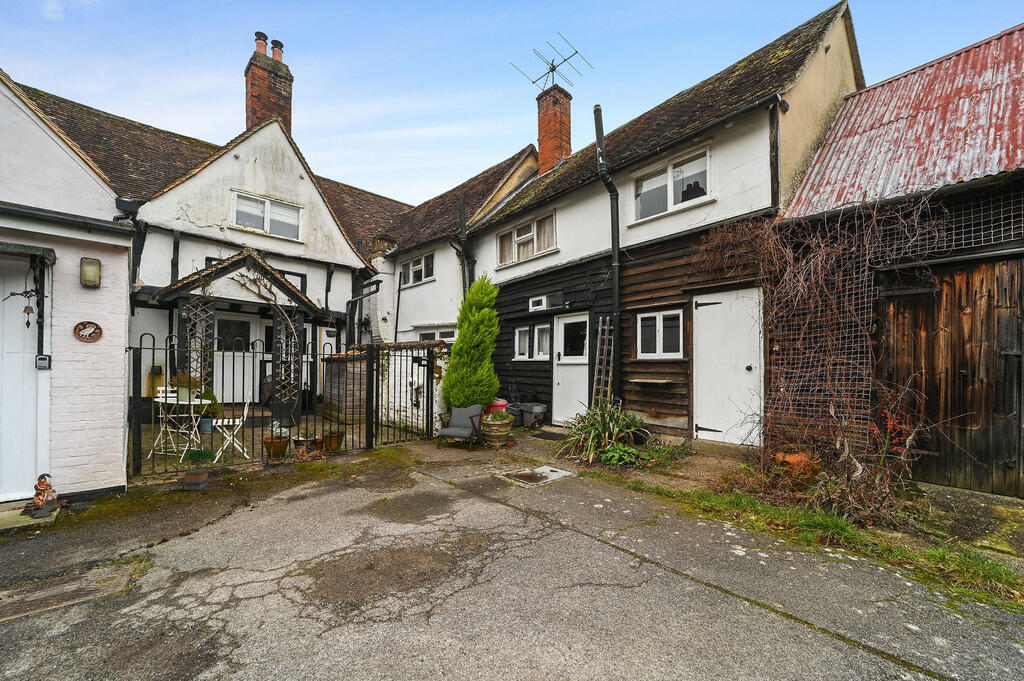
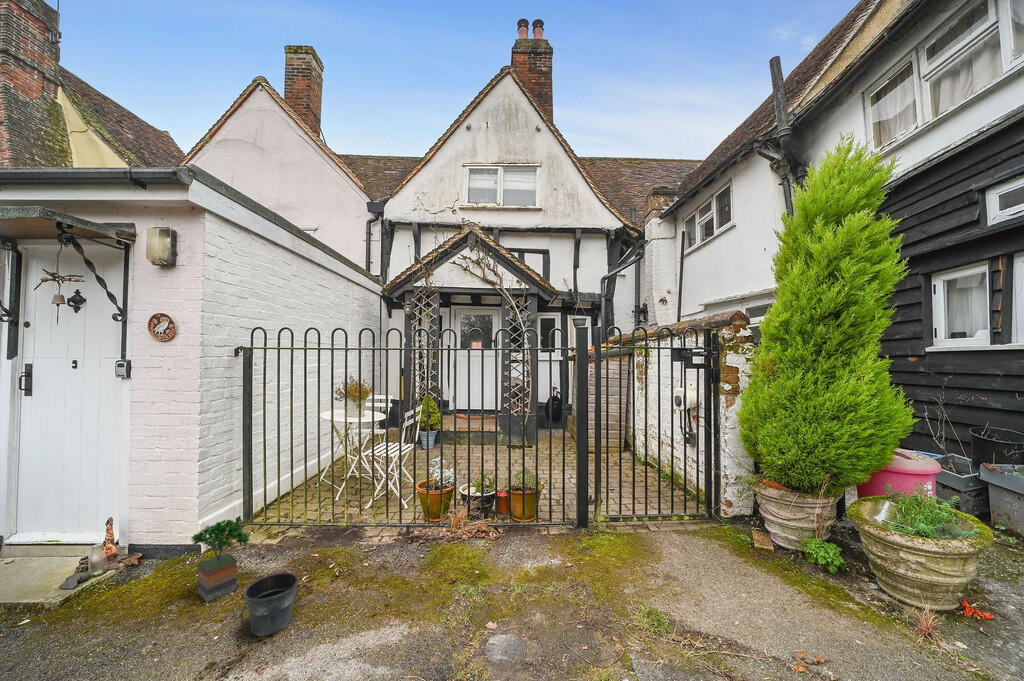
lounge chair: present [437,404,484,452] -> none [720,456,878,627]
bucket: none [241,464,269,488] -> present [239,573,298,636]

